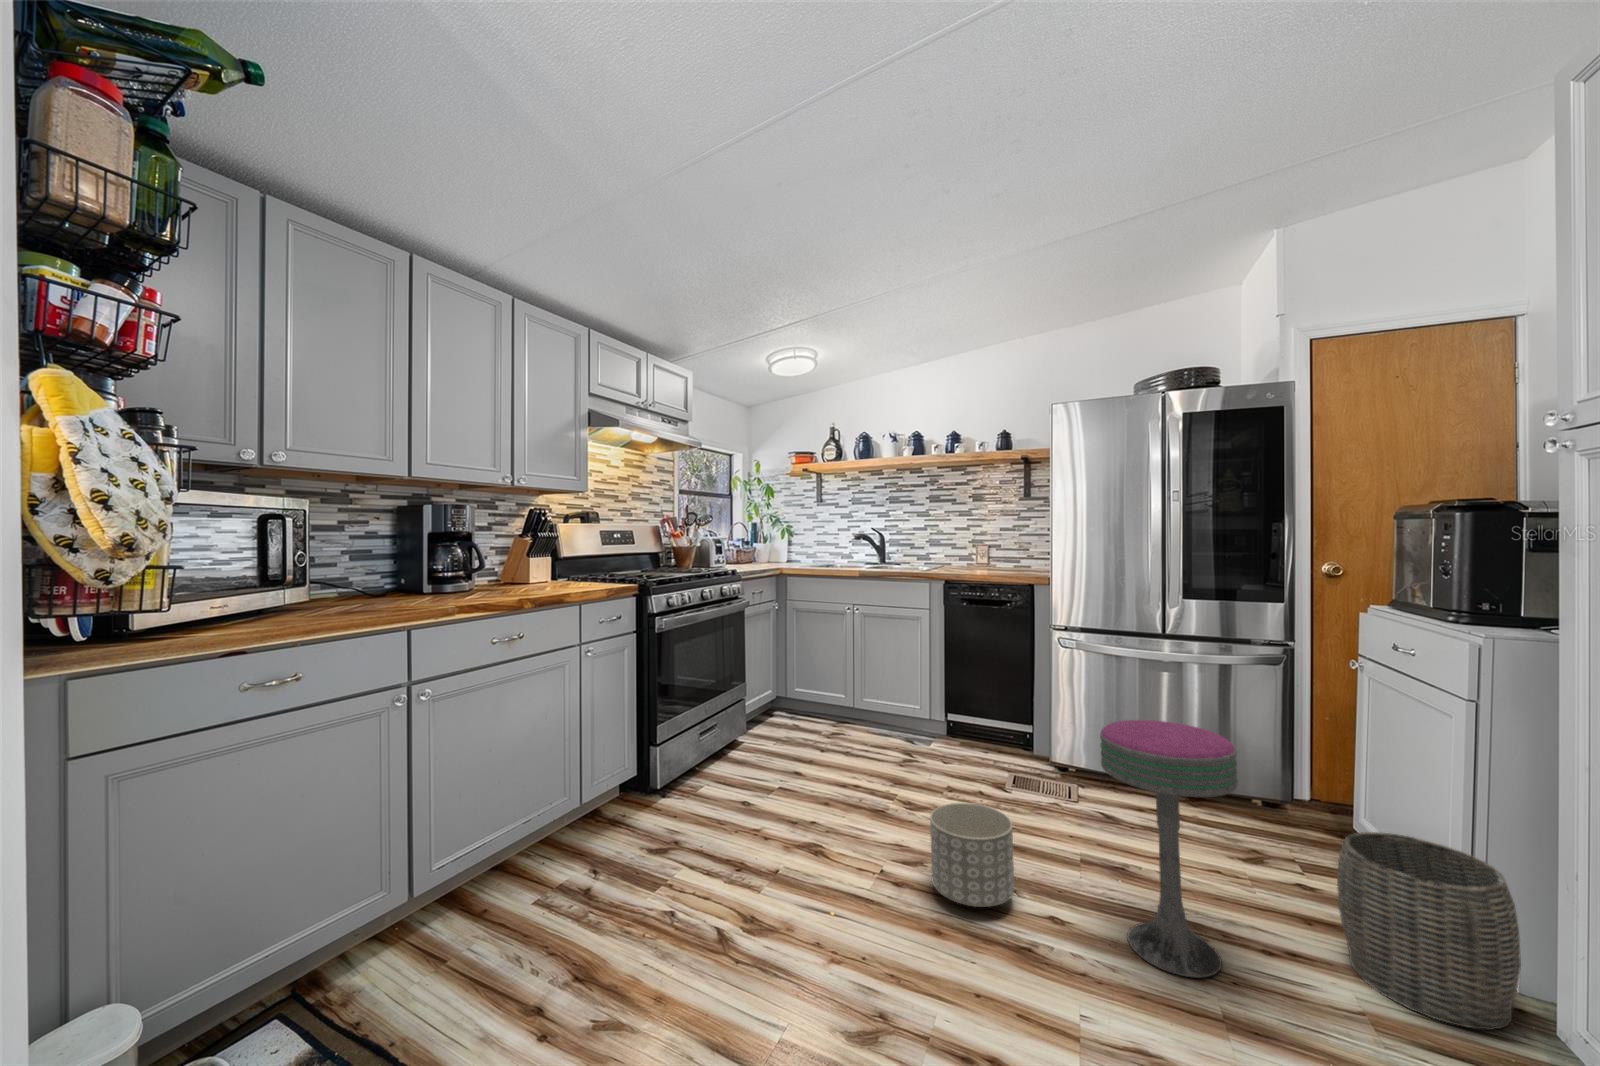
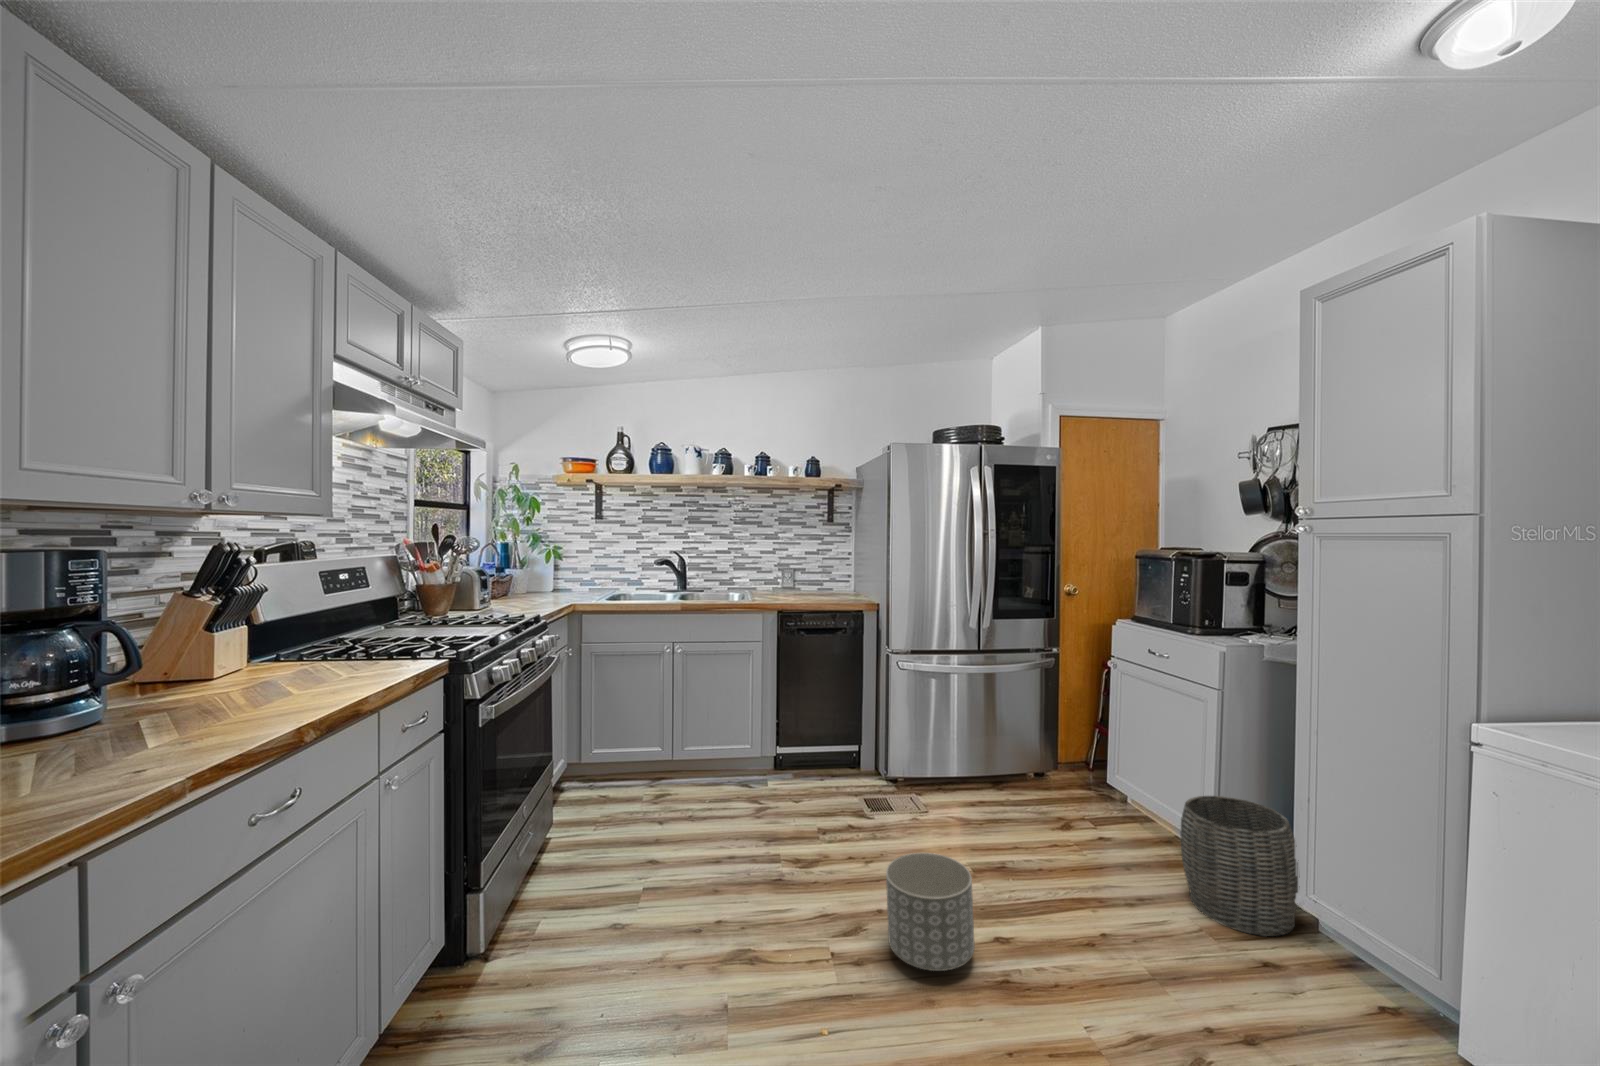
bar stool: present [1100,720,1238,978] -> none [1039,737,1157,970]

